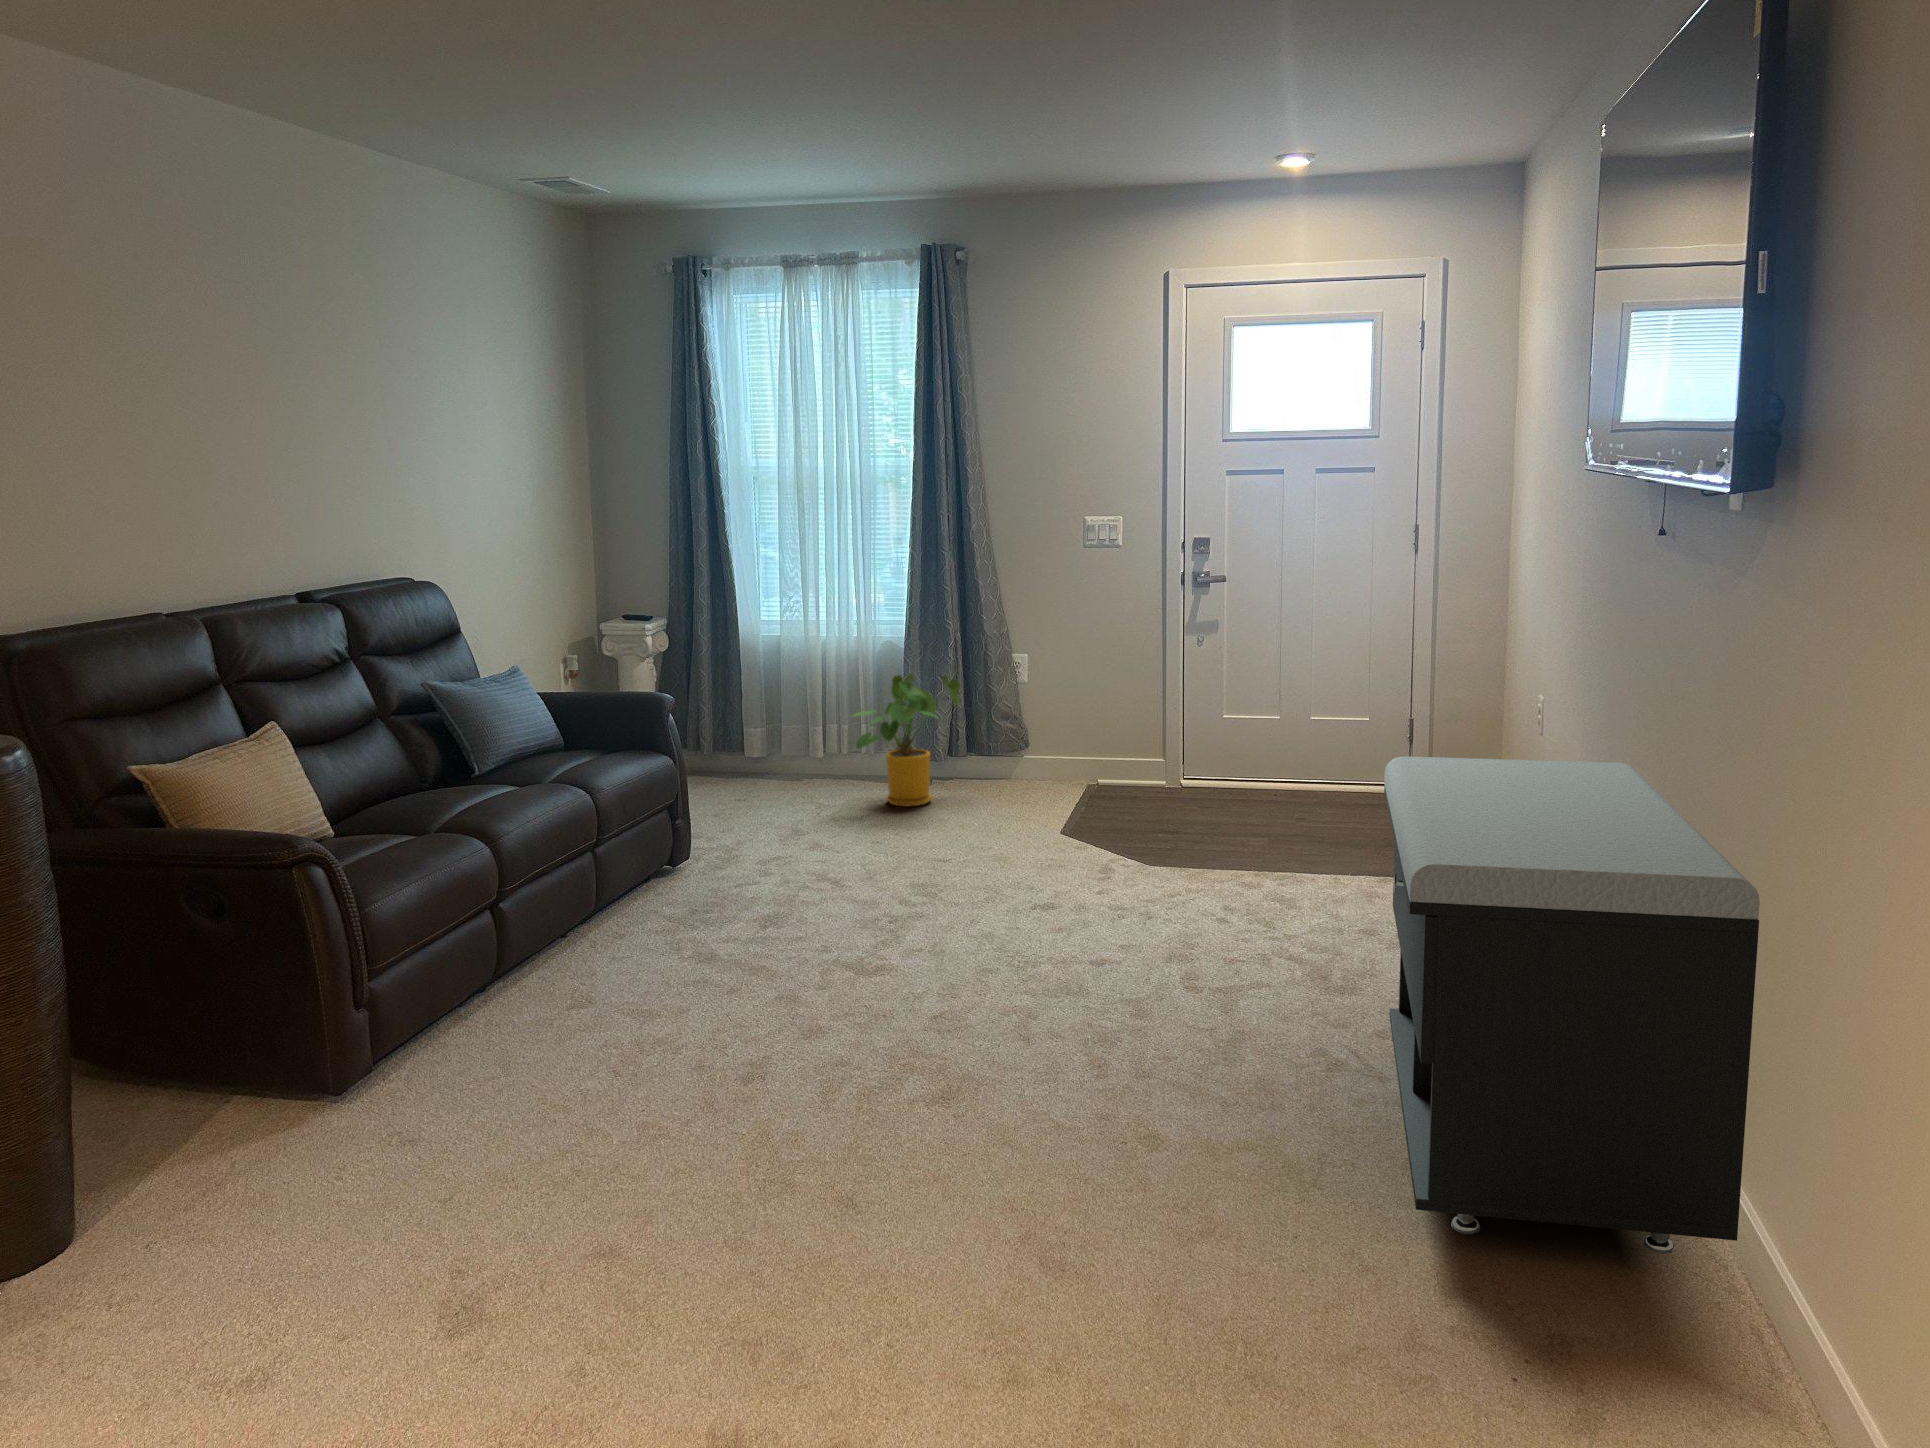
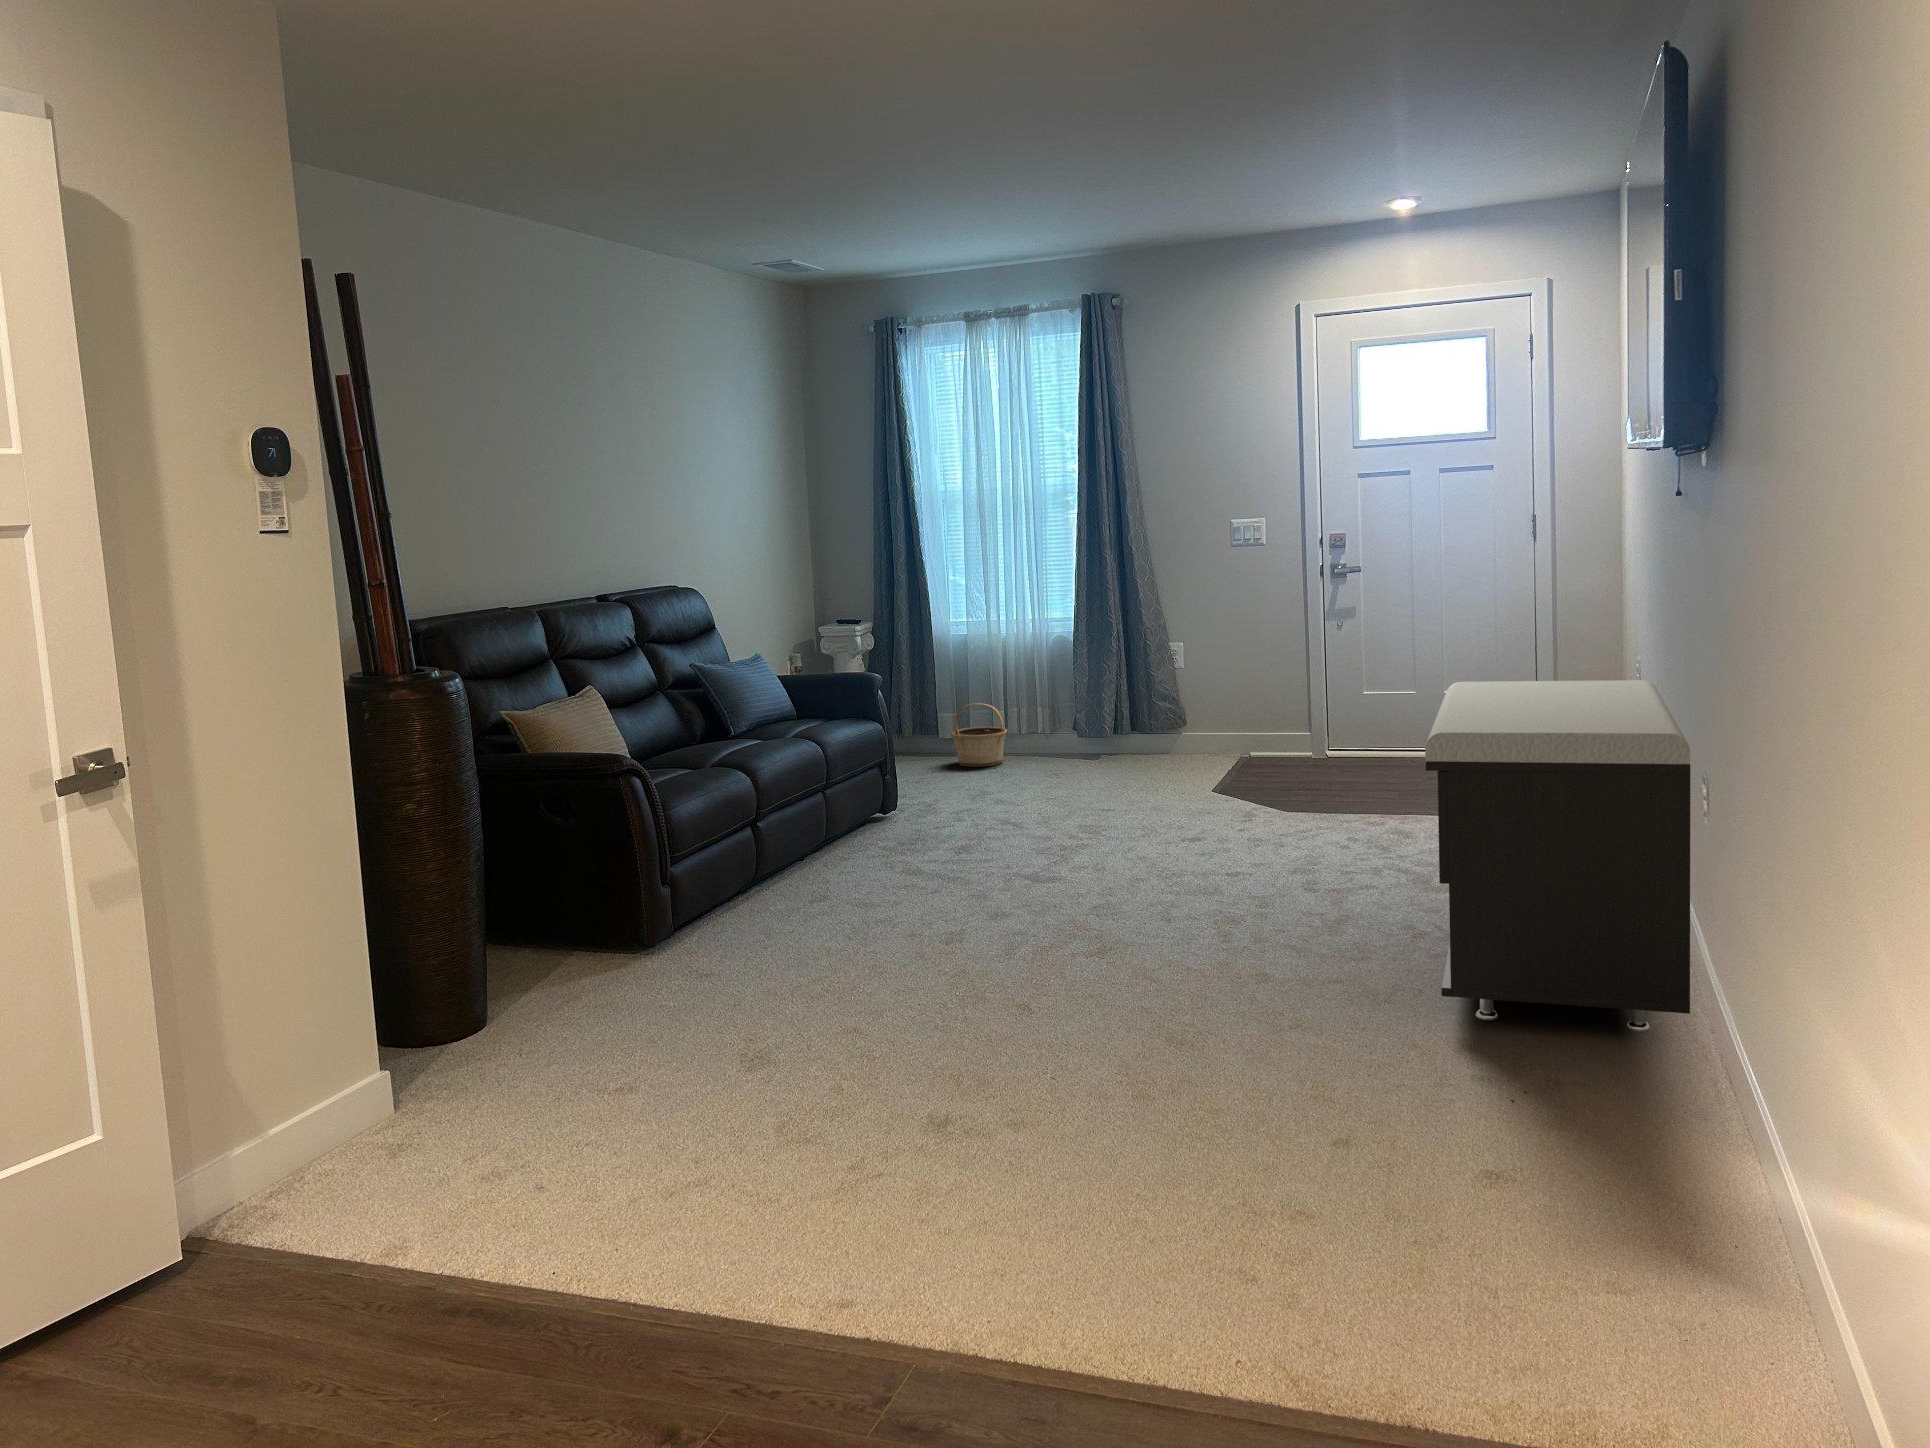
house plant: present [854,674,959,806] -> none [1027,662,1123,775]
basket: none [758,717,825,792] -> present [951,703,1008,767]

